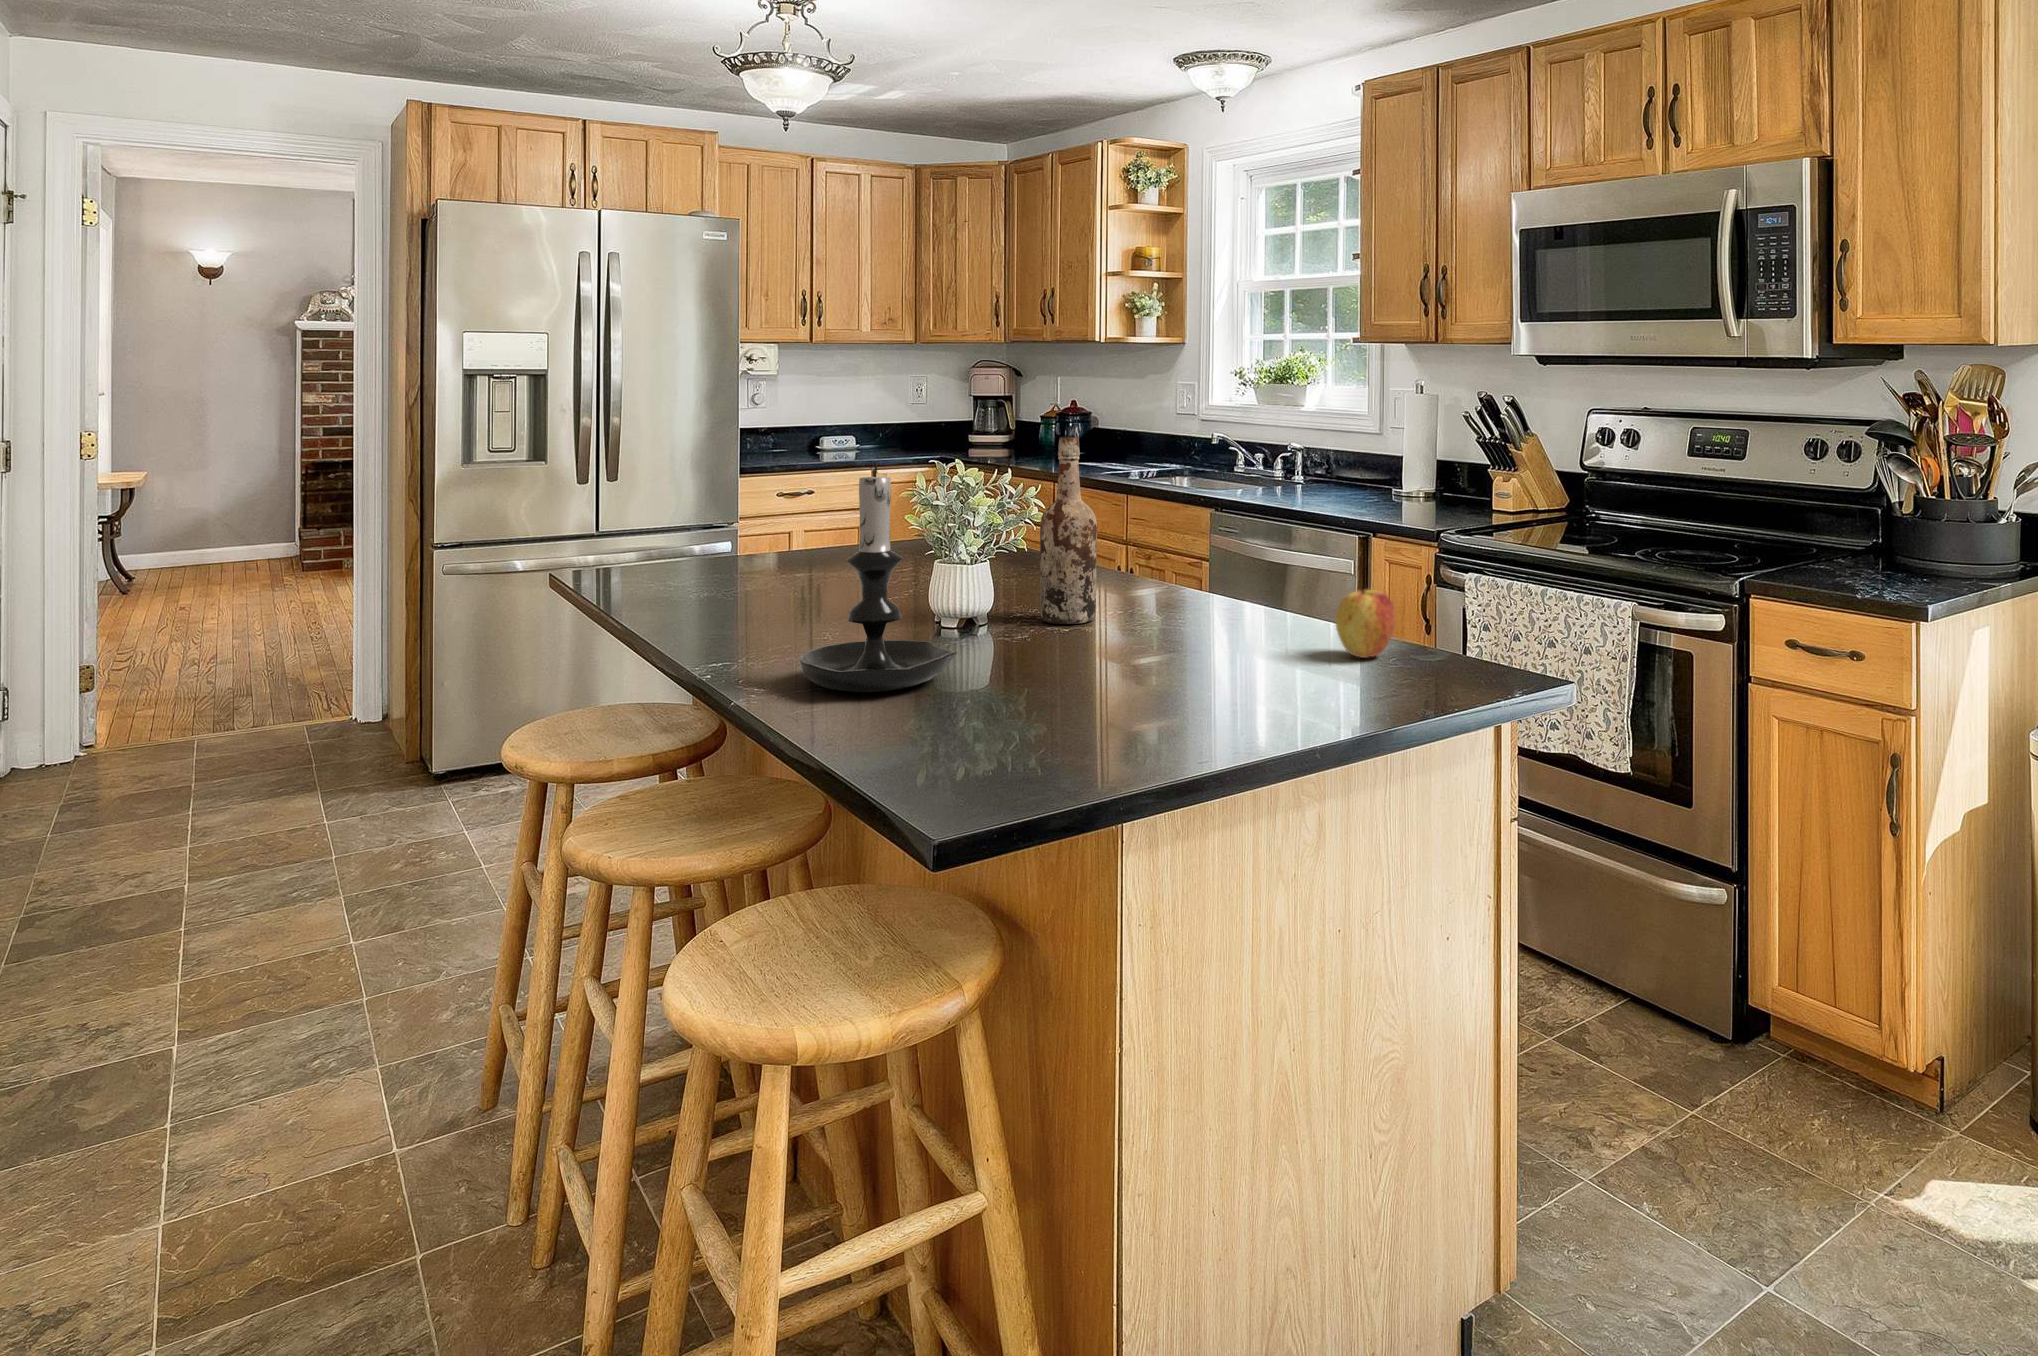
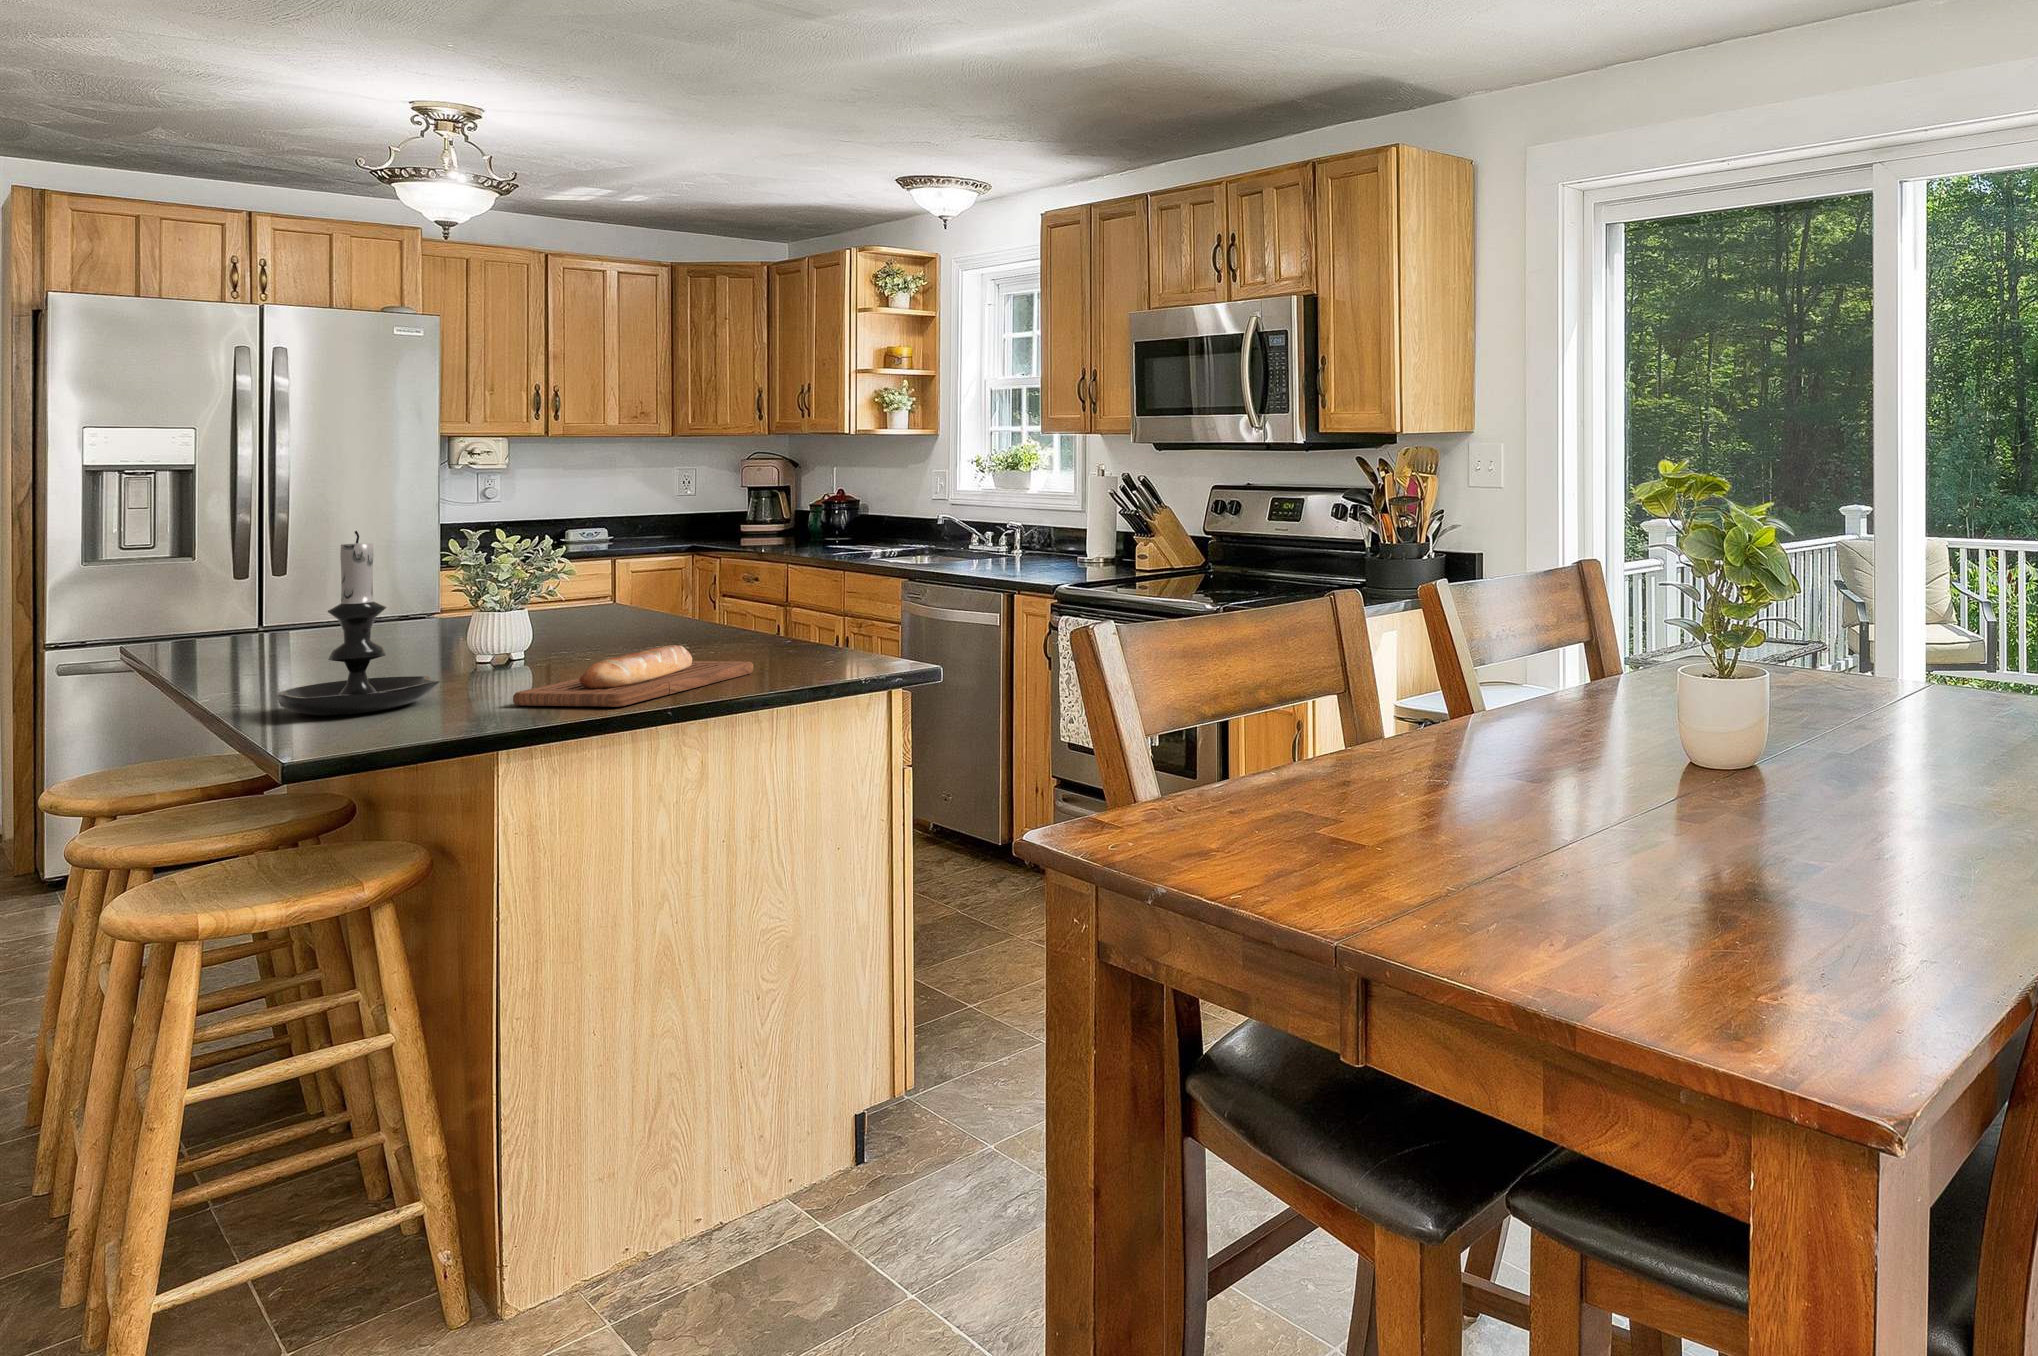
wine bottle: present [1040,437,1097,624] -> none [581,512,636,664]
apple: present [1335,590,1396,658] -> none [805,621,857,673]
bread loaf: none [1048,613,1268,703] -> present [513,645,753,707]

